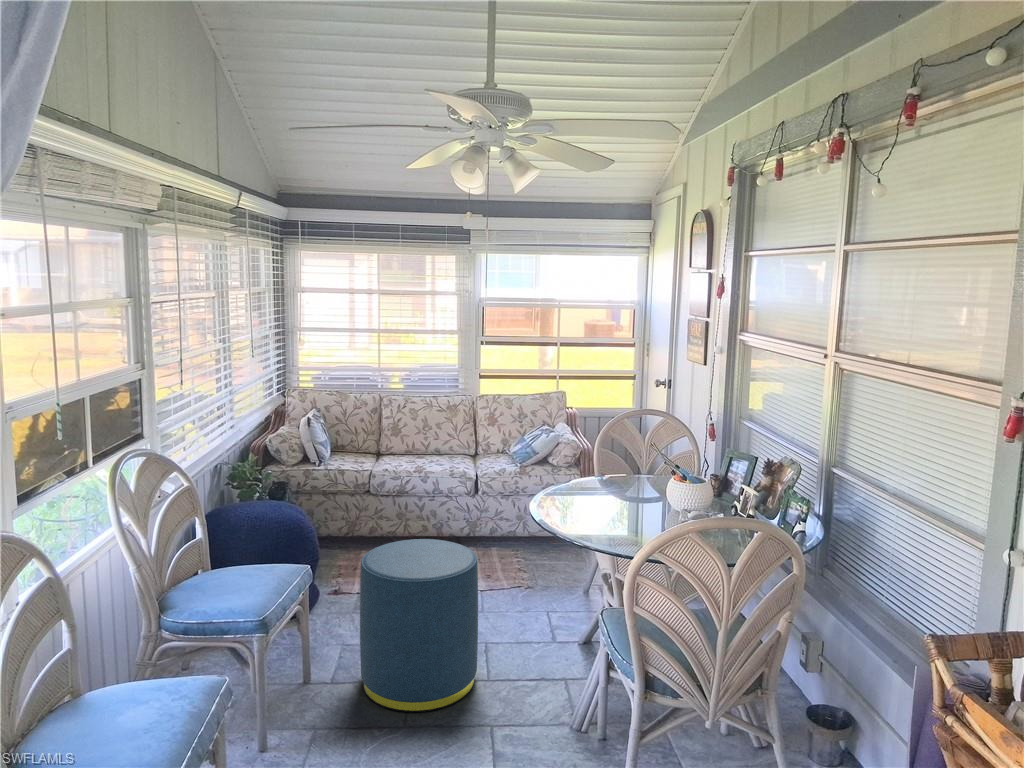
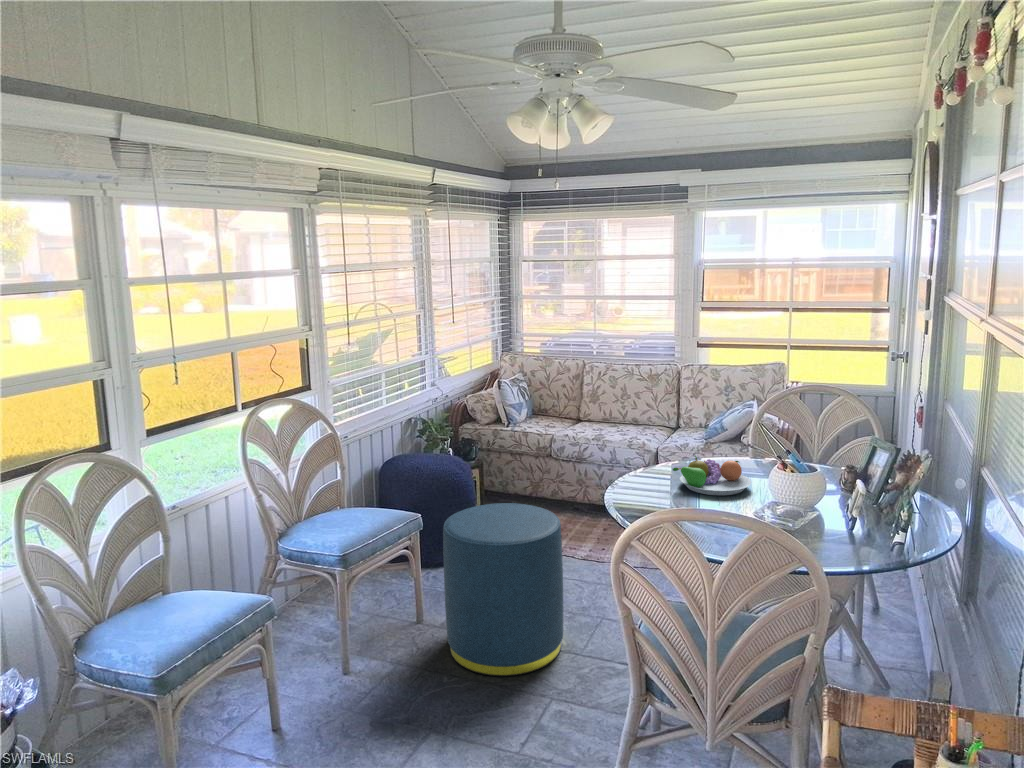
fruit bowl: none [584,477,644,510] -> present [673,456,751,495]

